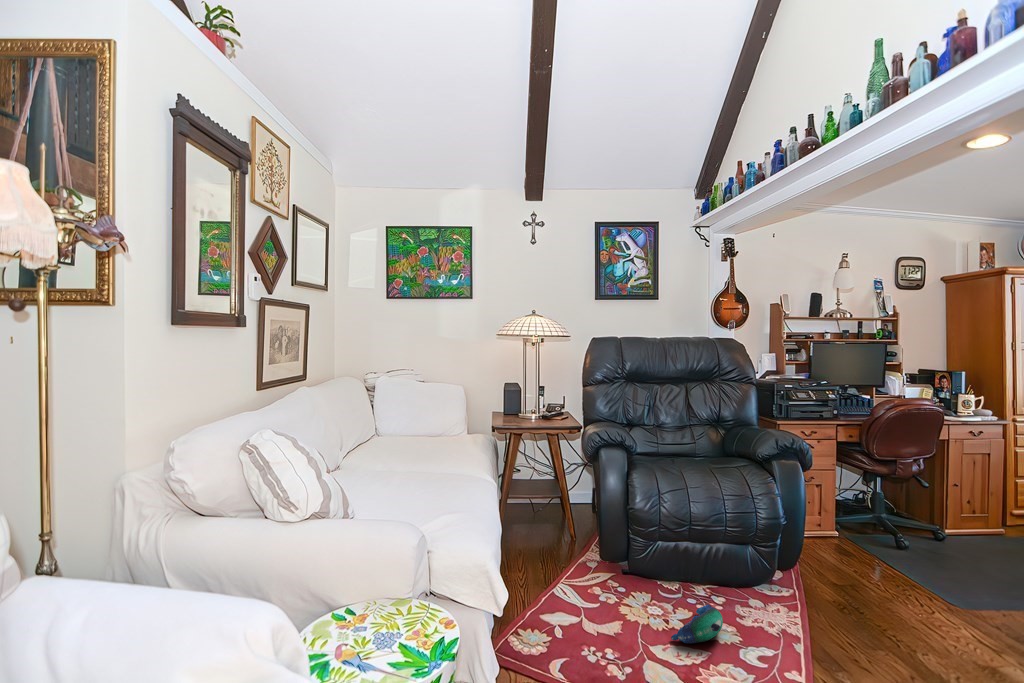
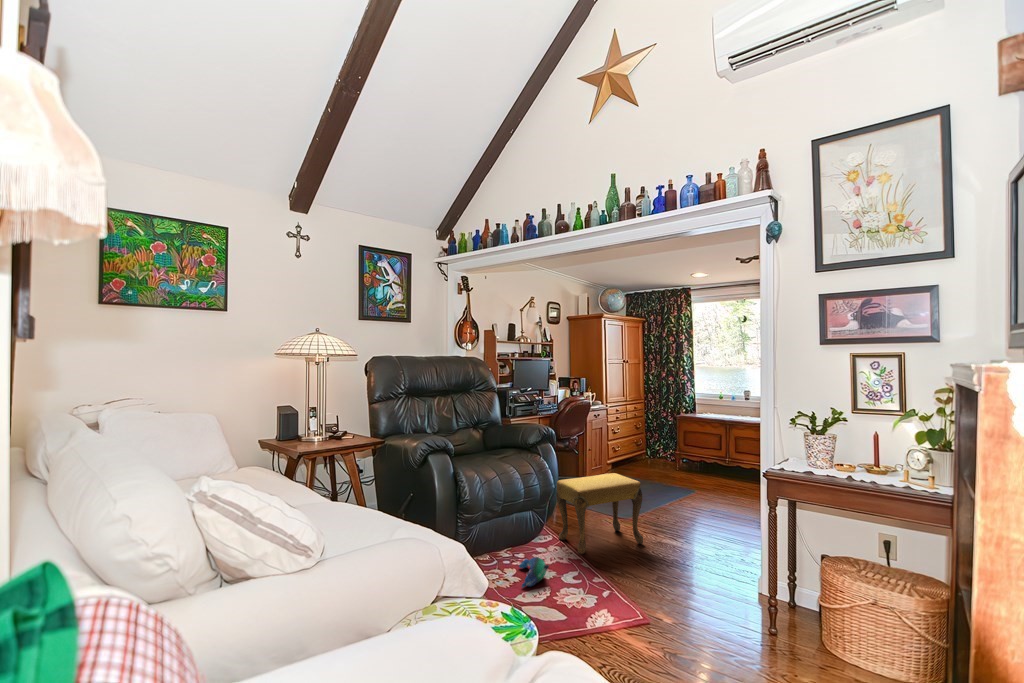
footstool: none [795,515,957,661] -> present [556,473,643,554]

